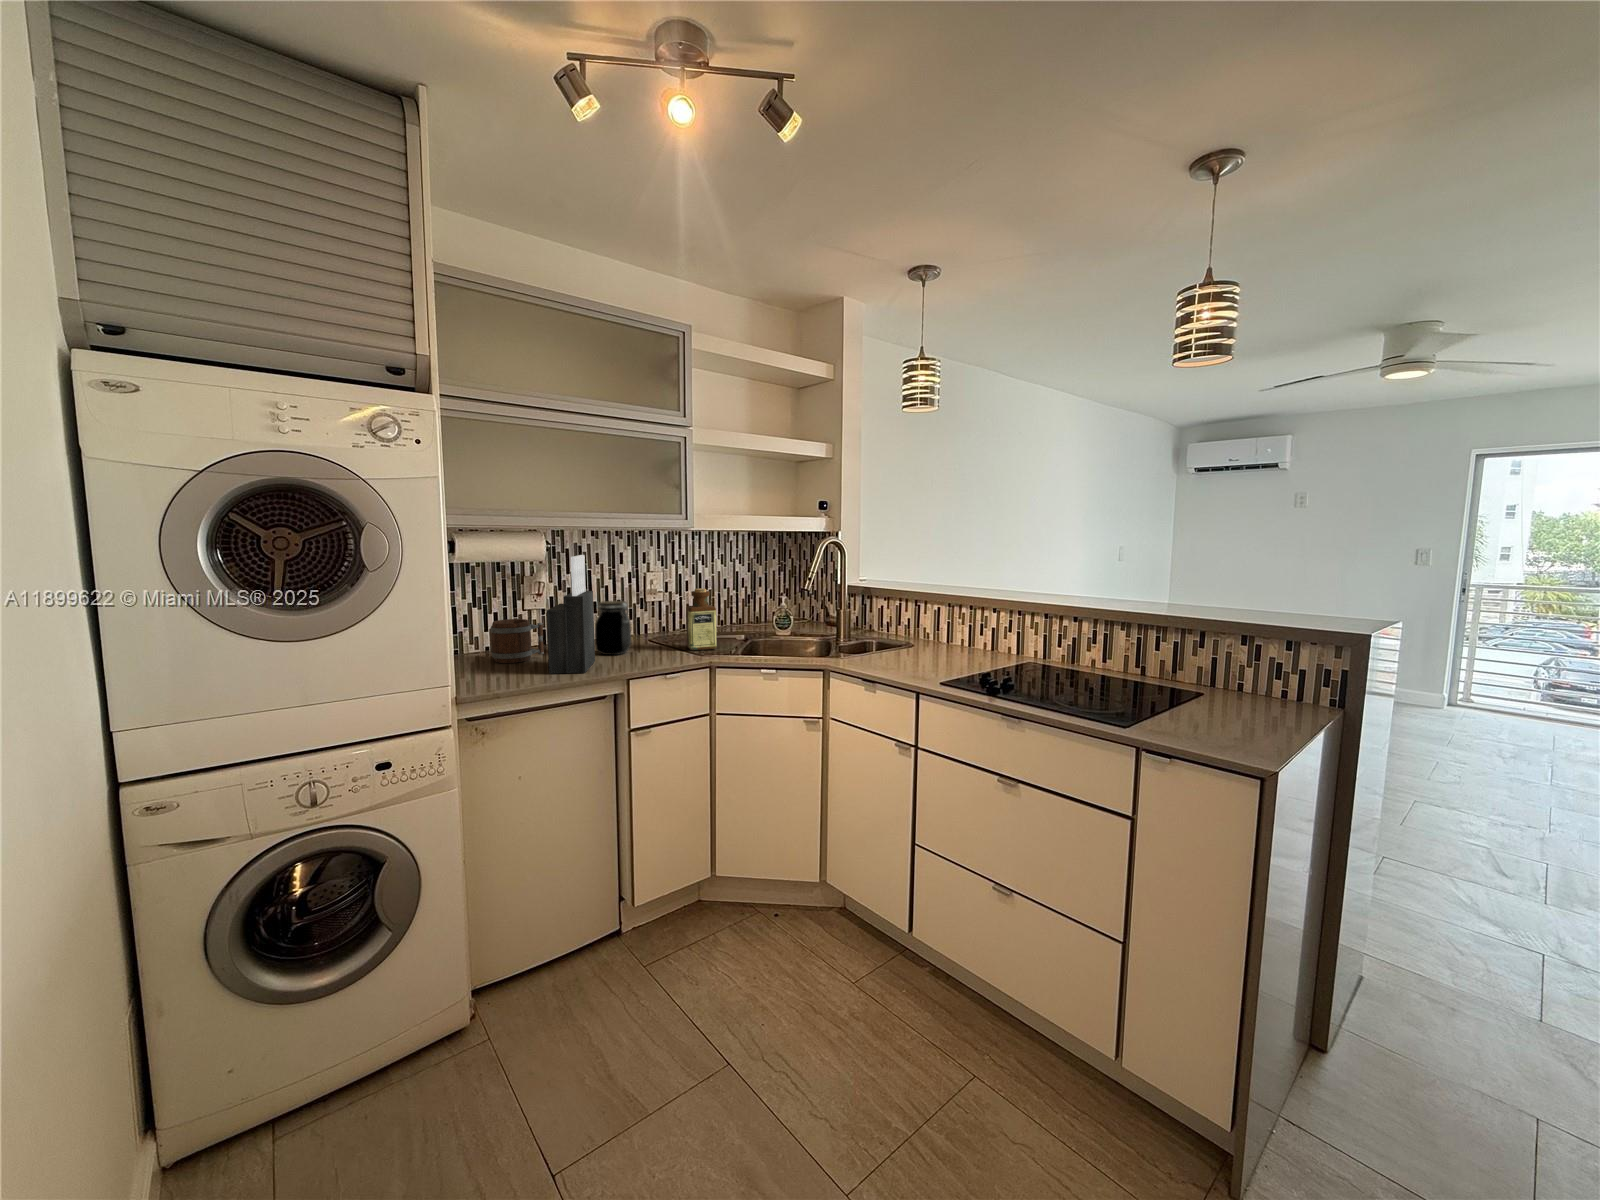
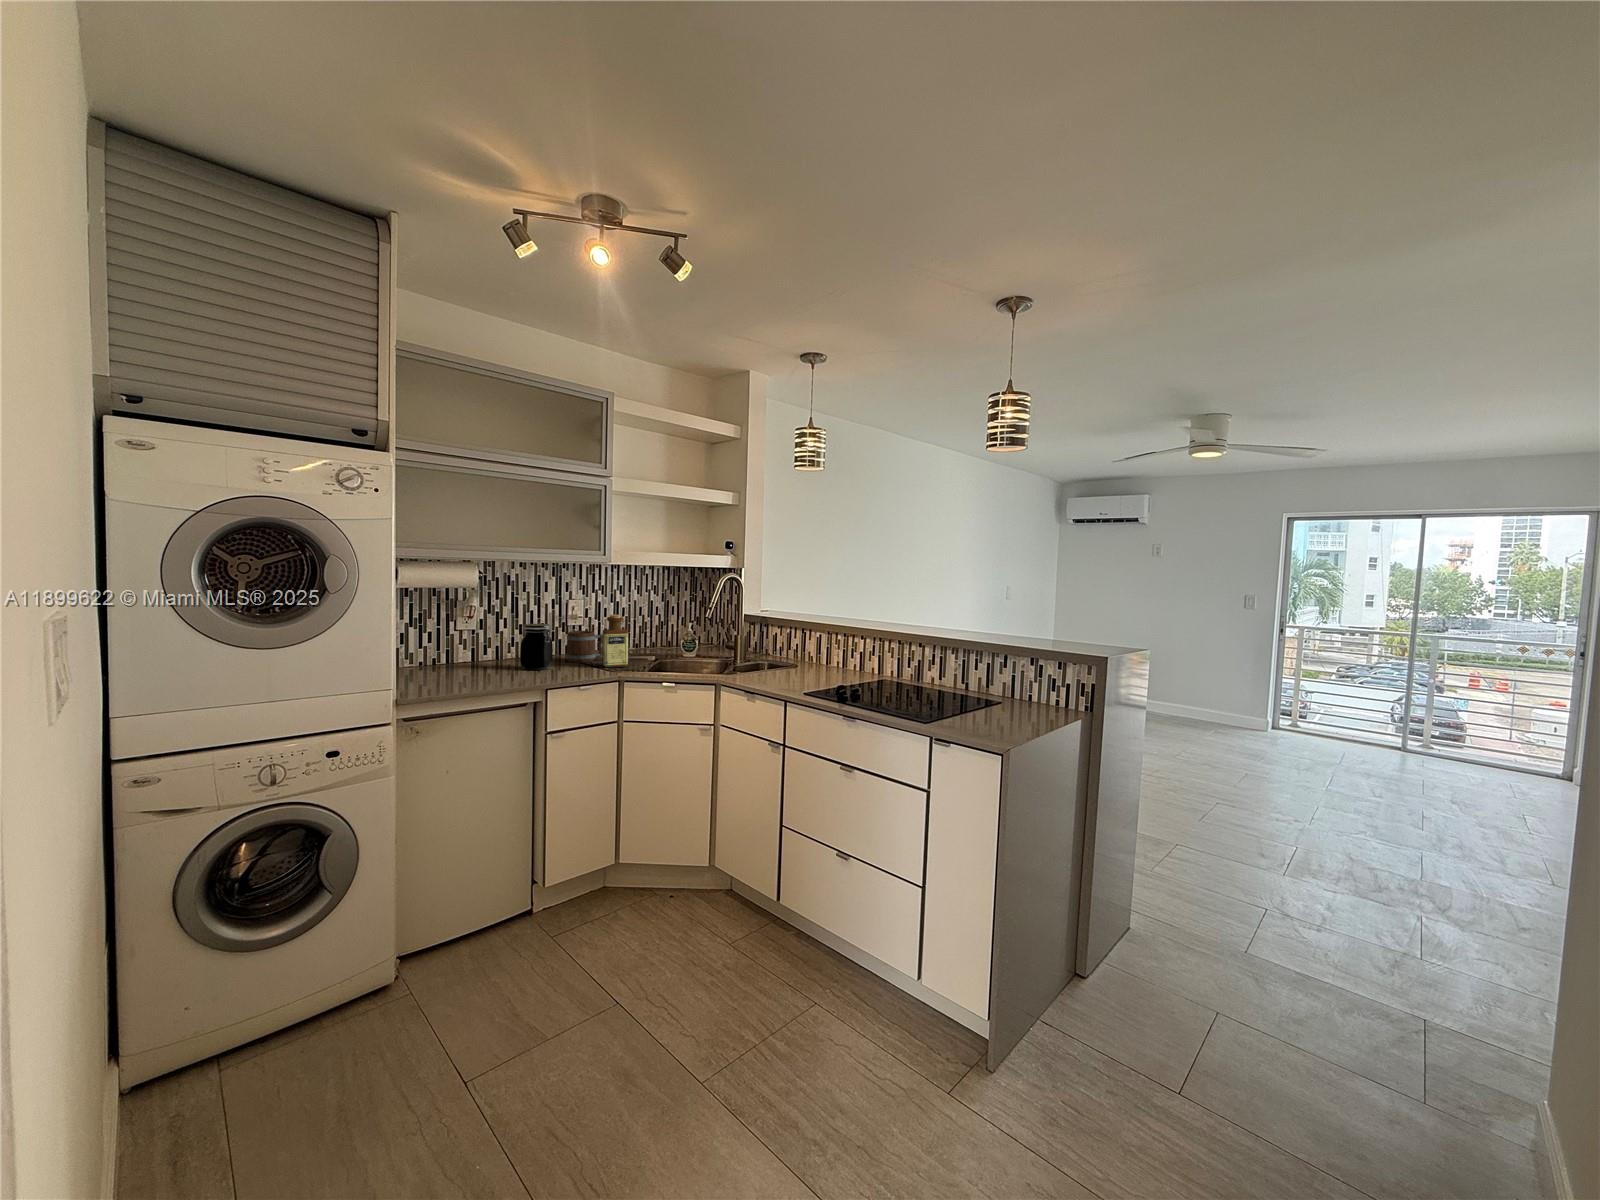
knife block: present [547,555,595,674] -> none [478,584,519,684]
mug: present [491,619,544,663] -> present [566,631,603,663]

